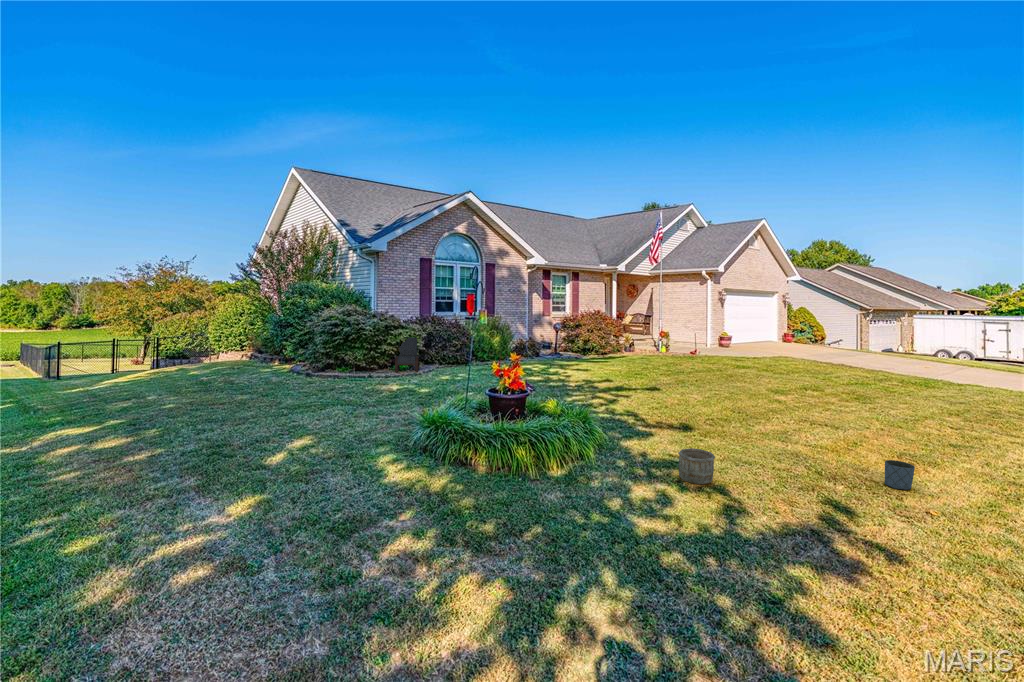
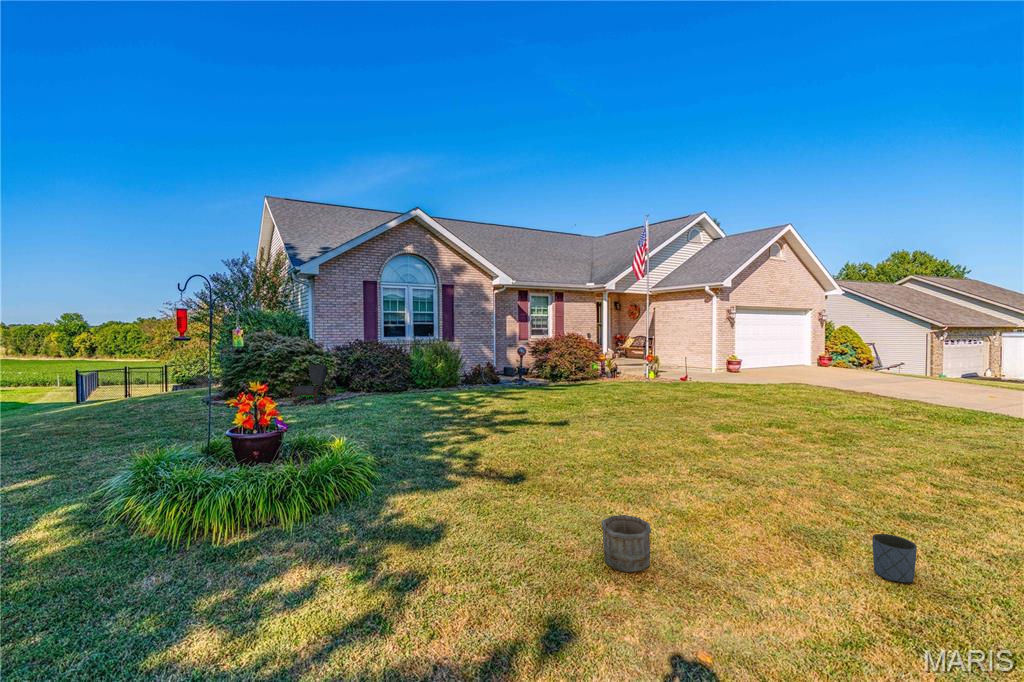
wooden bucket: present [678,448,715,484] -> present [602,515,651,572]
planter: present [885,460,915,490] -> present [872,534,917,583]

